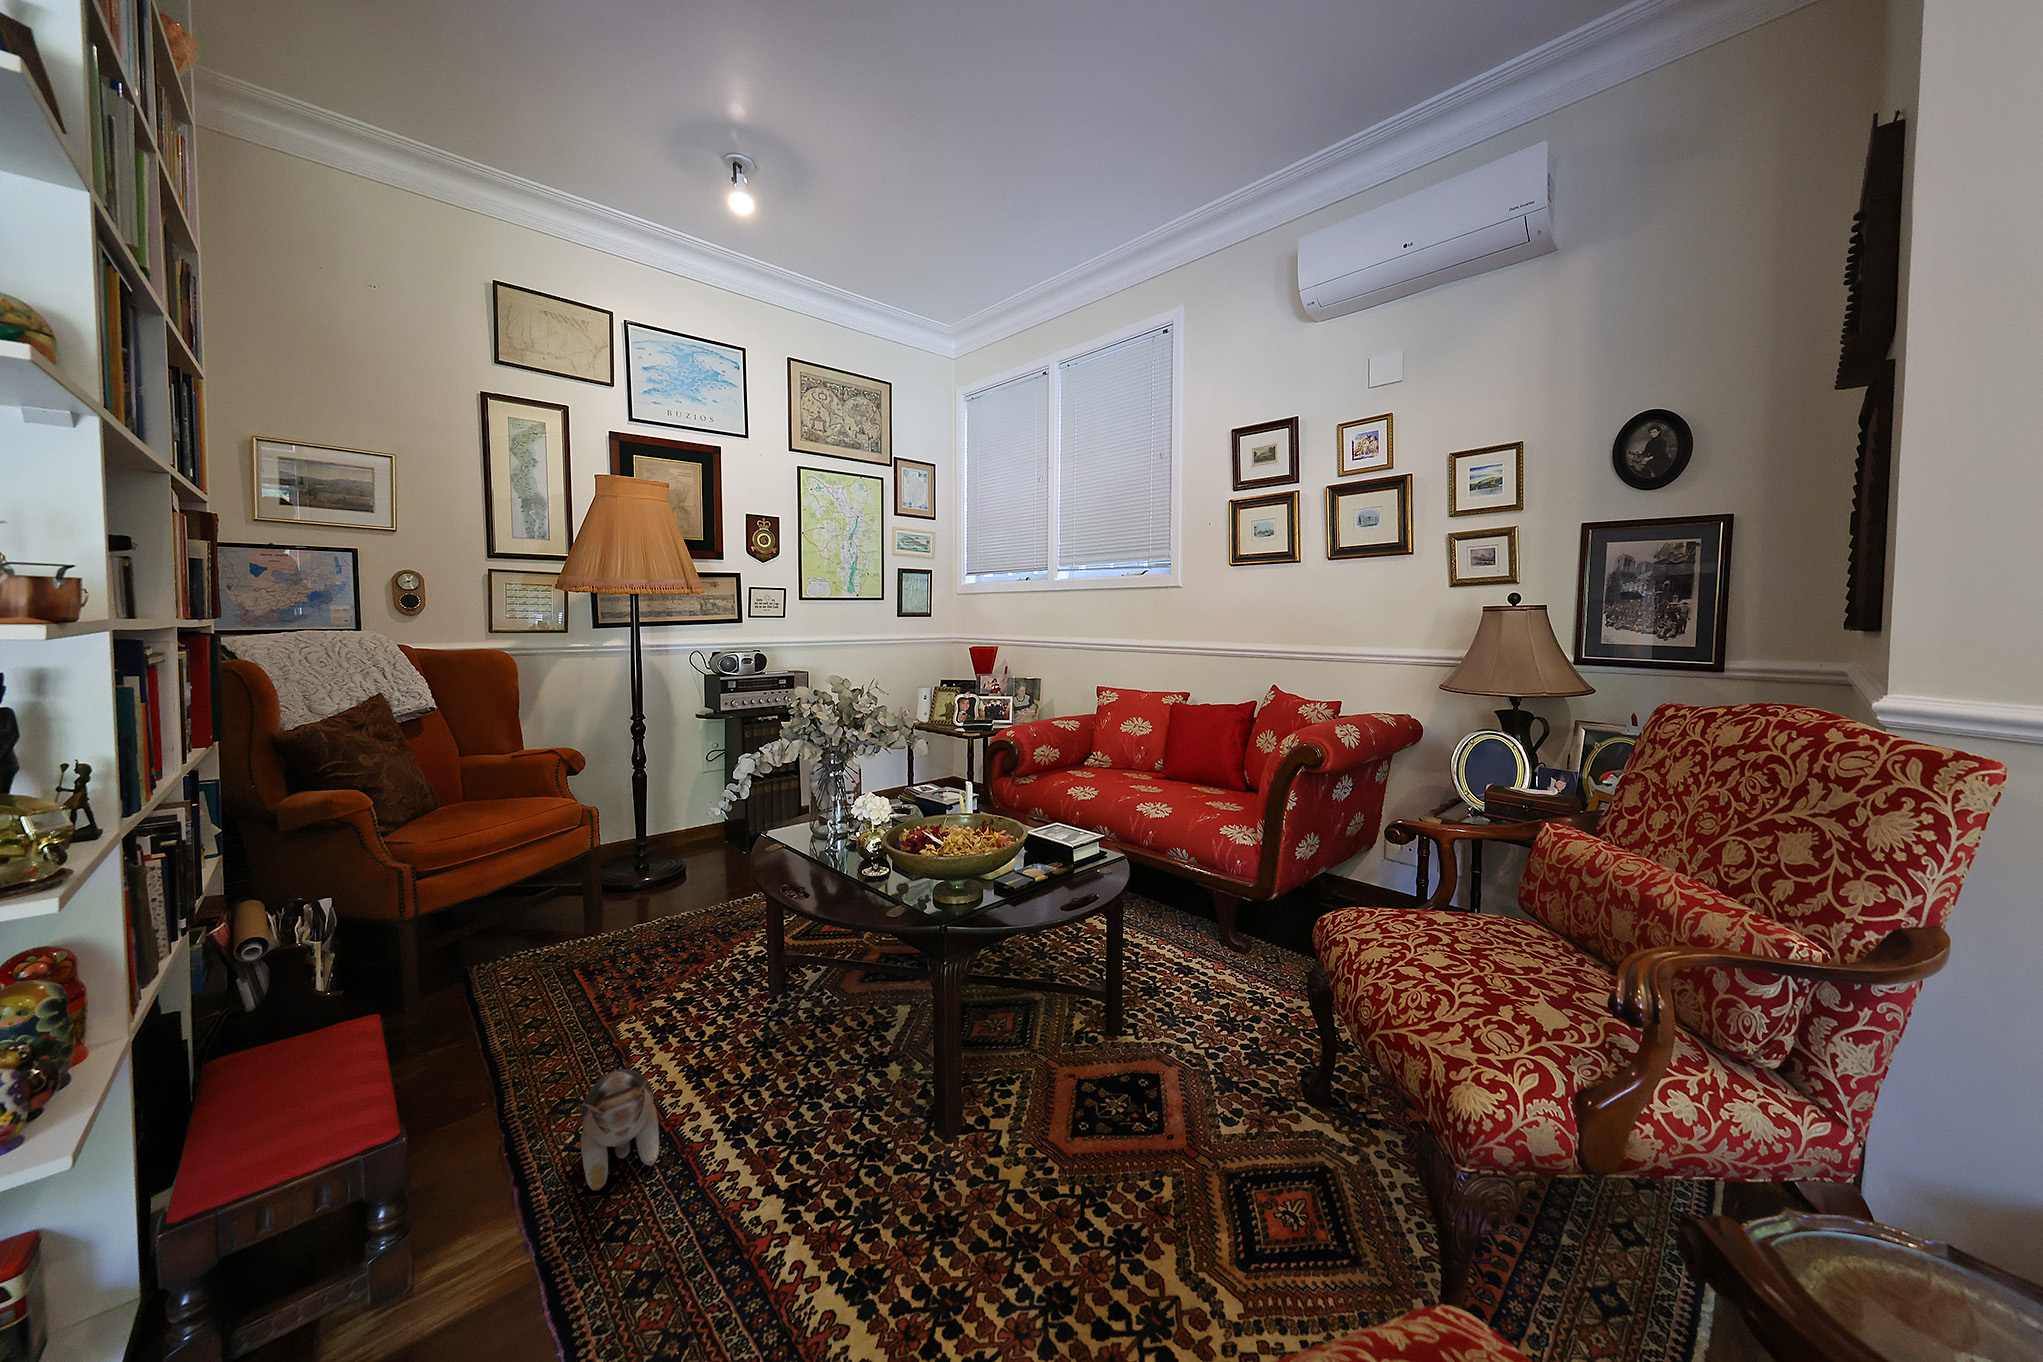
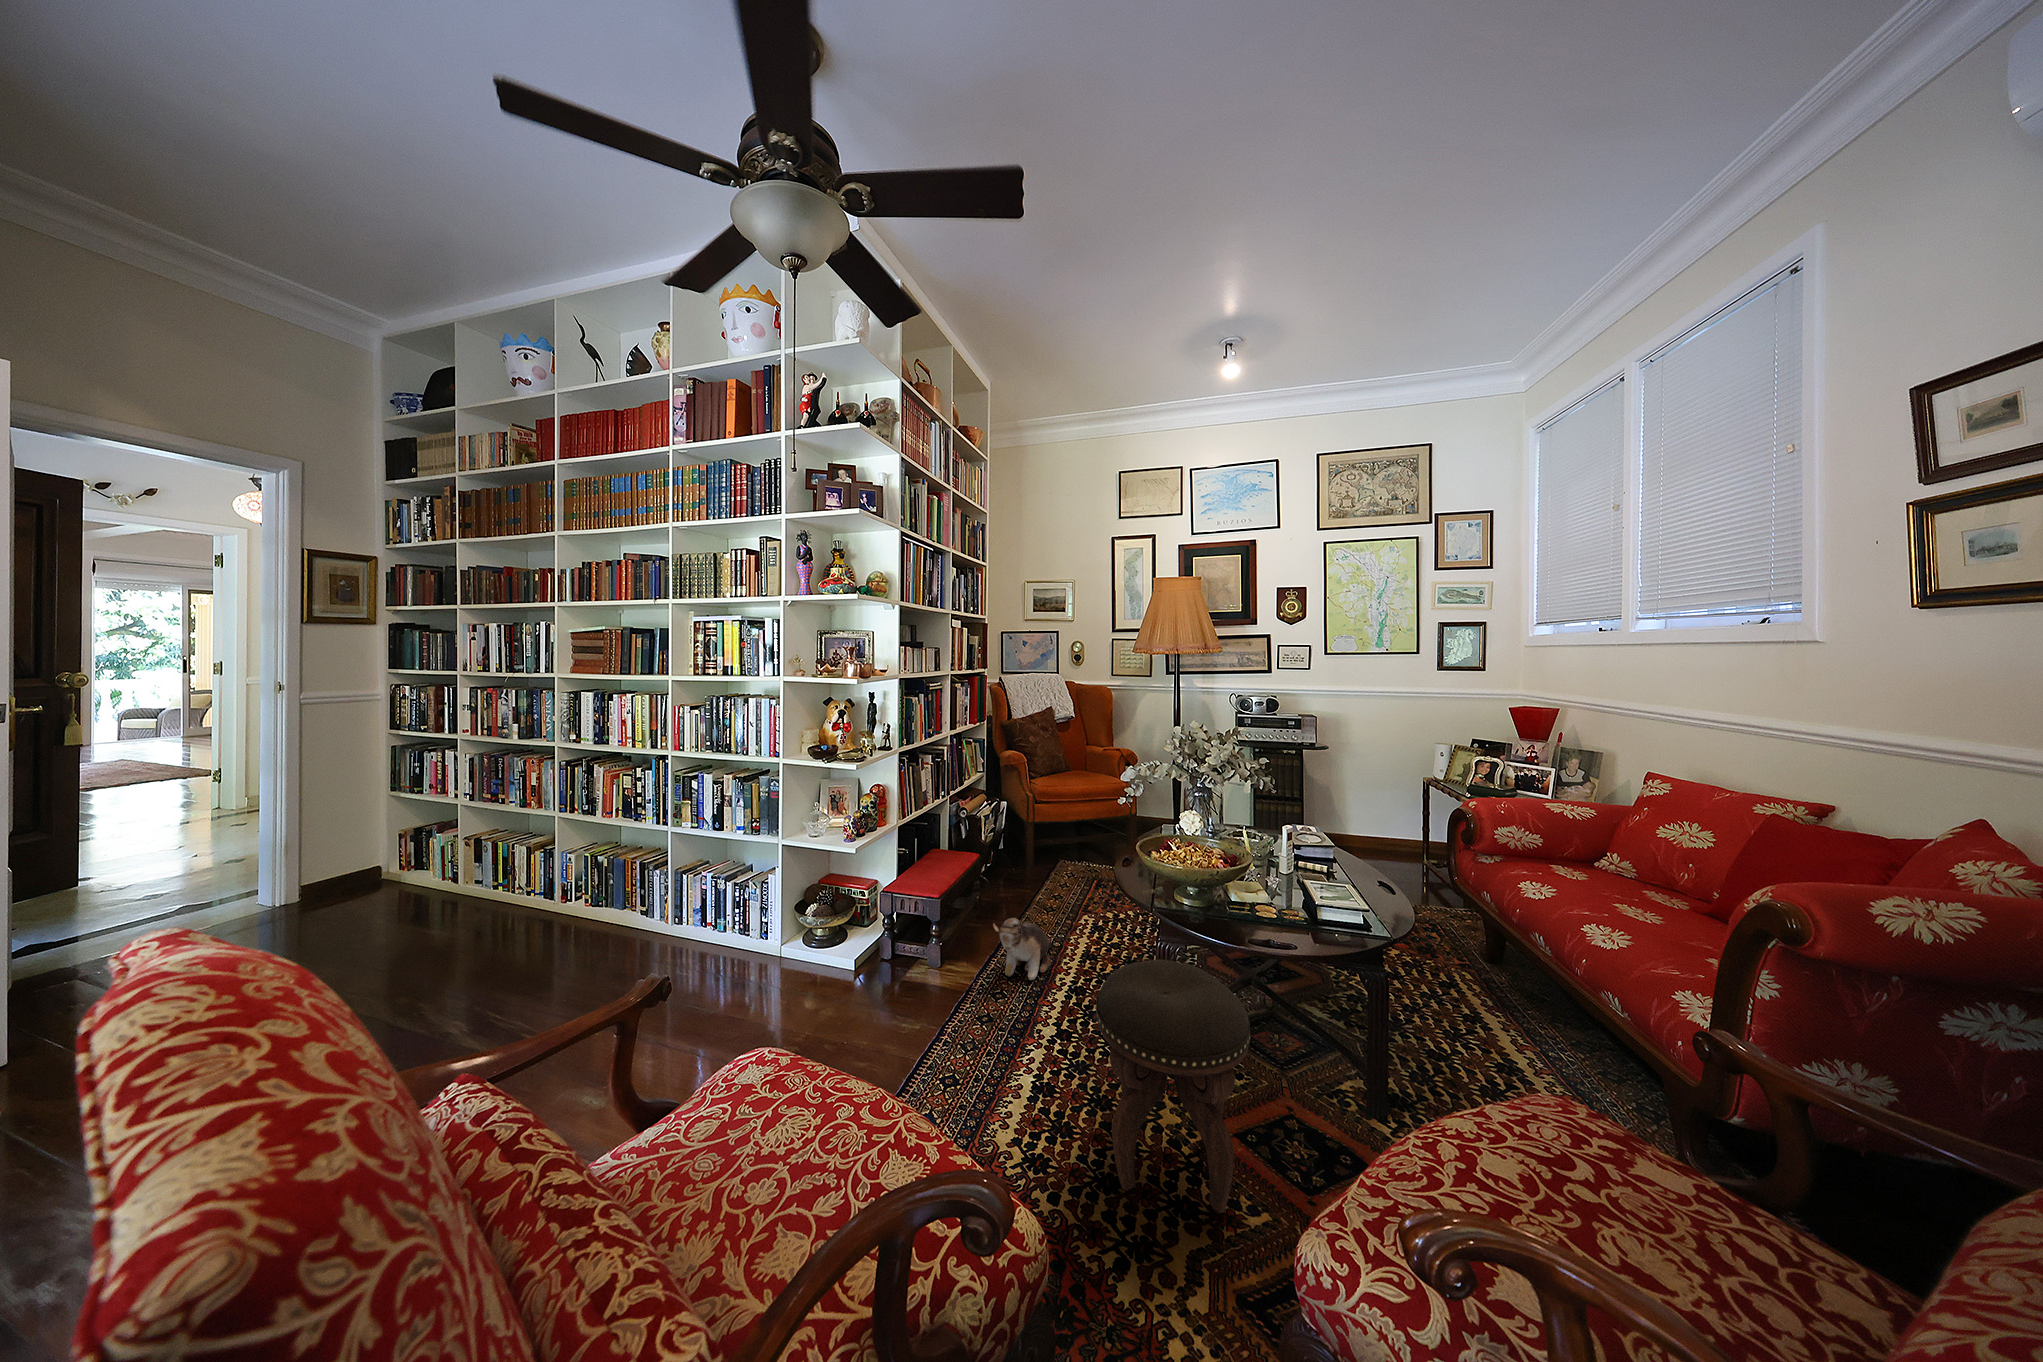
footstool: none [974,965,1165,1289] -> present [1096,960,1250,1213]

